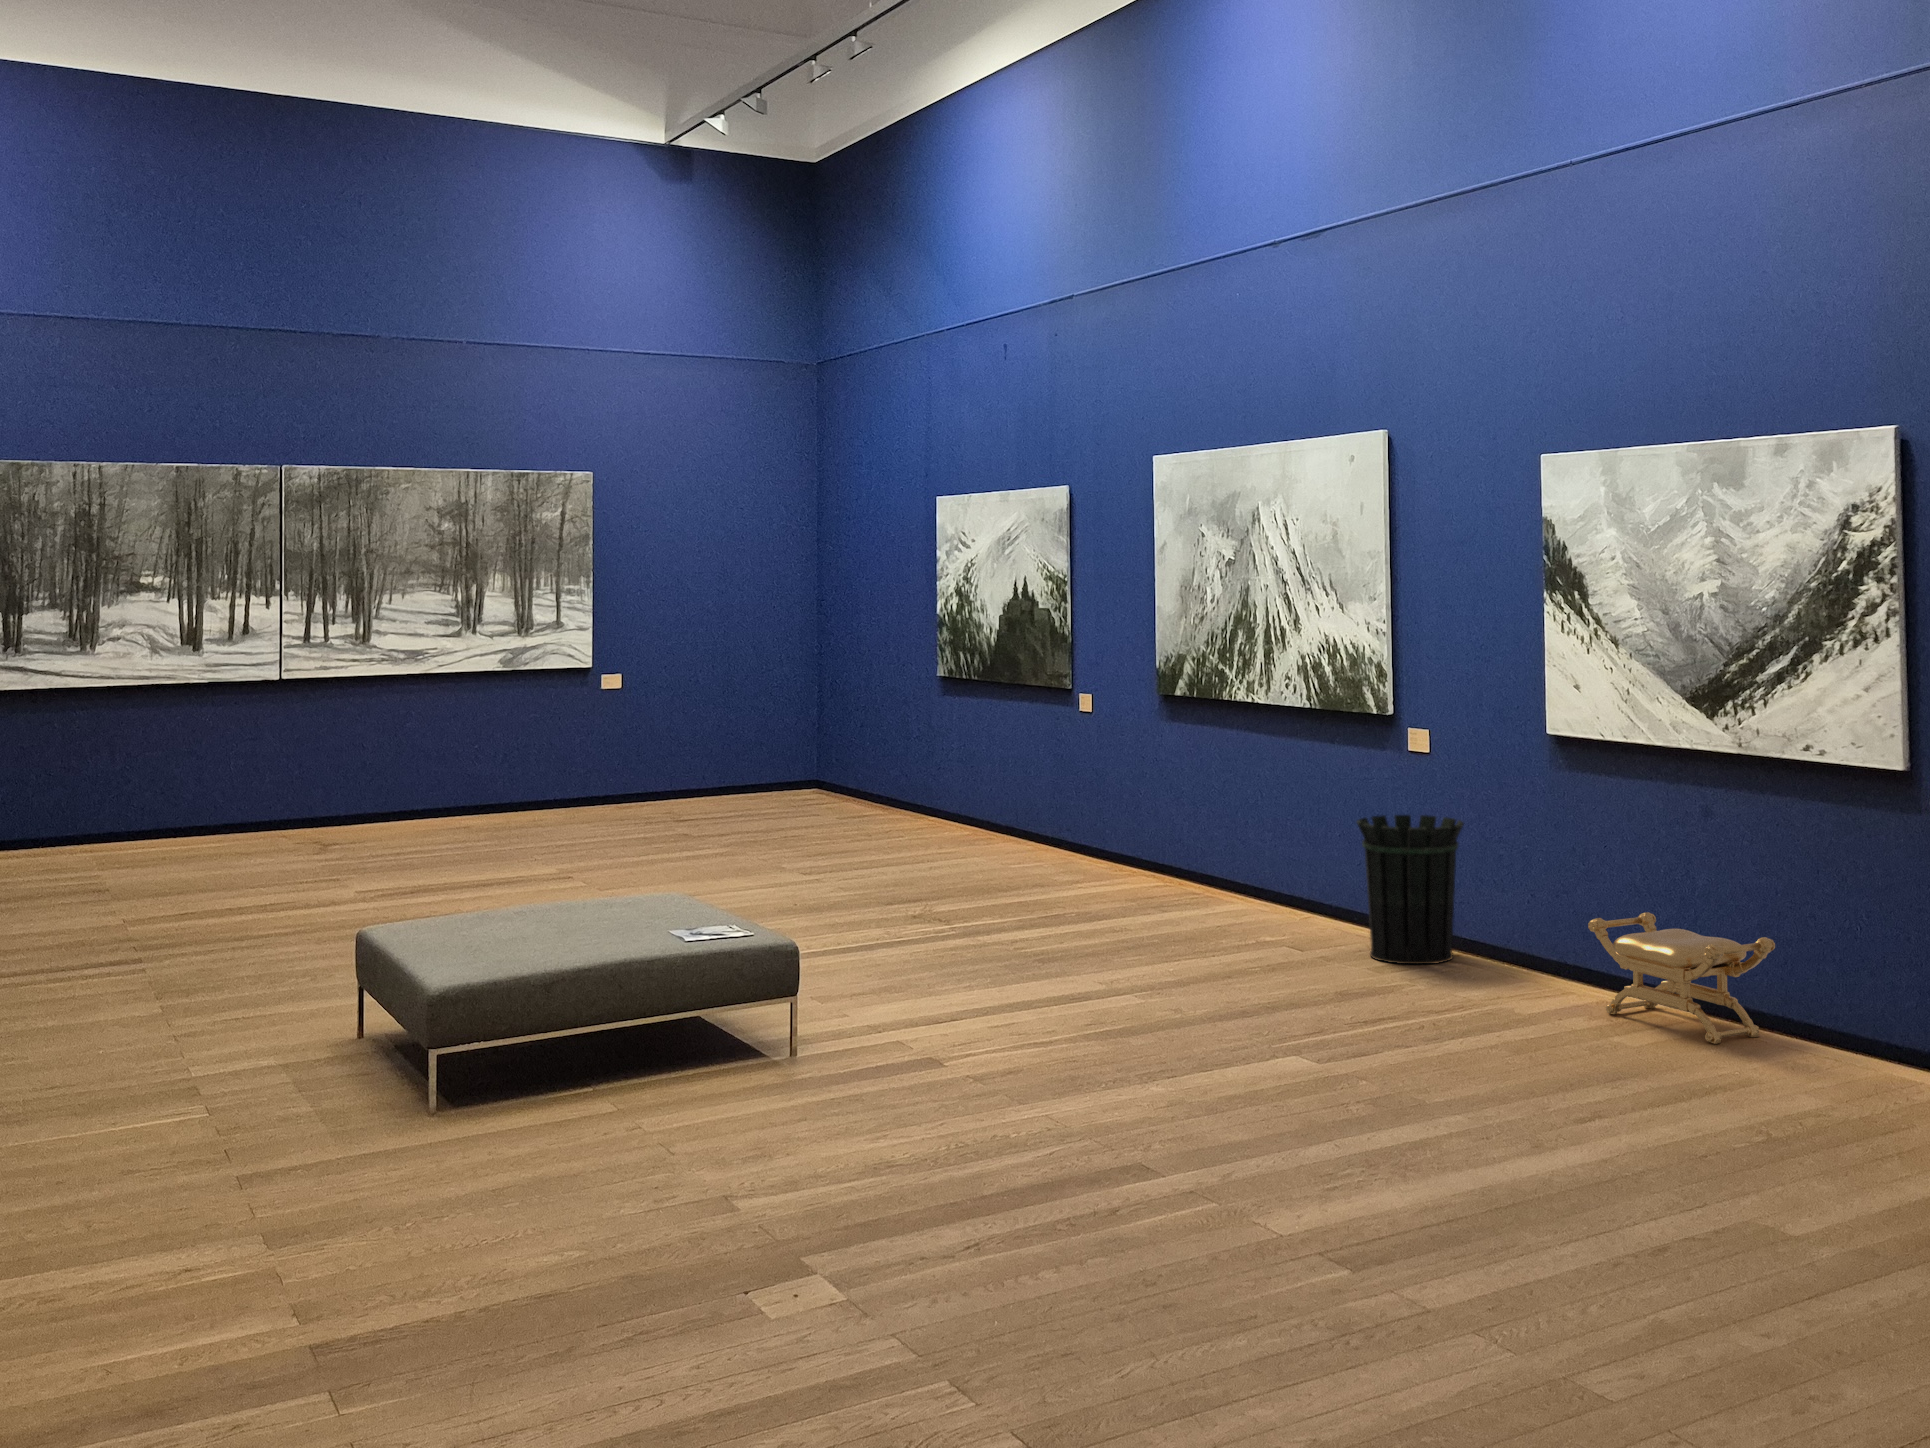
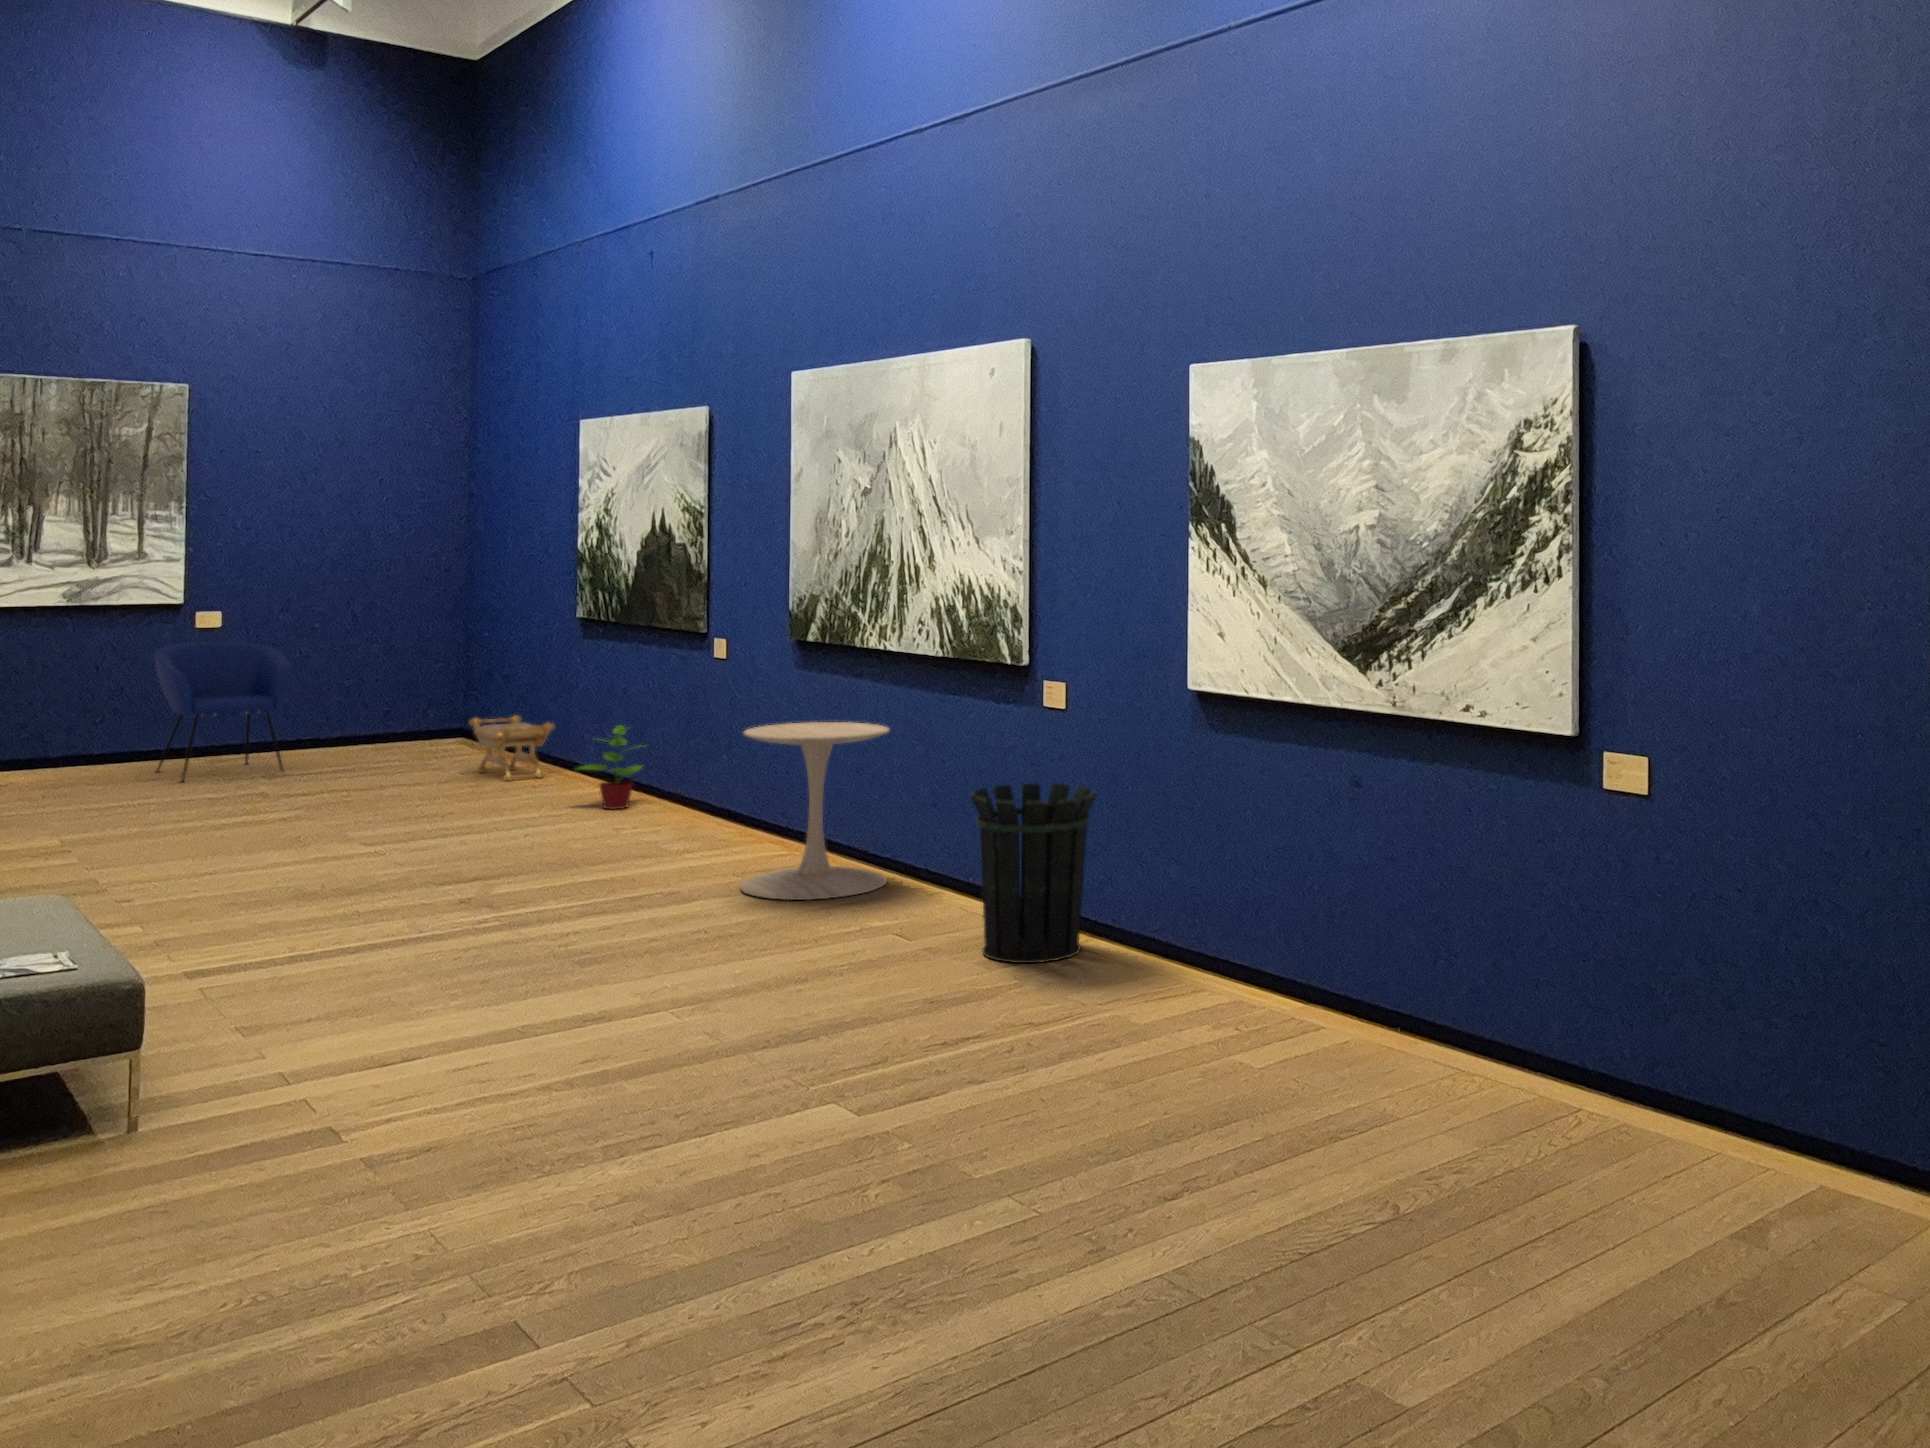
armchair: none [592,696,699,816] -> present [154,642,292,782]
pedestal table: none [1139,764,1261,914] -> present [740,722,889,900]
potted plant: none [956,765,1019,843] -> present [579,725,646,810]
stool: present [1588,912,1775,1044] -> present [470,715,554,781]

